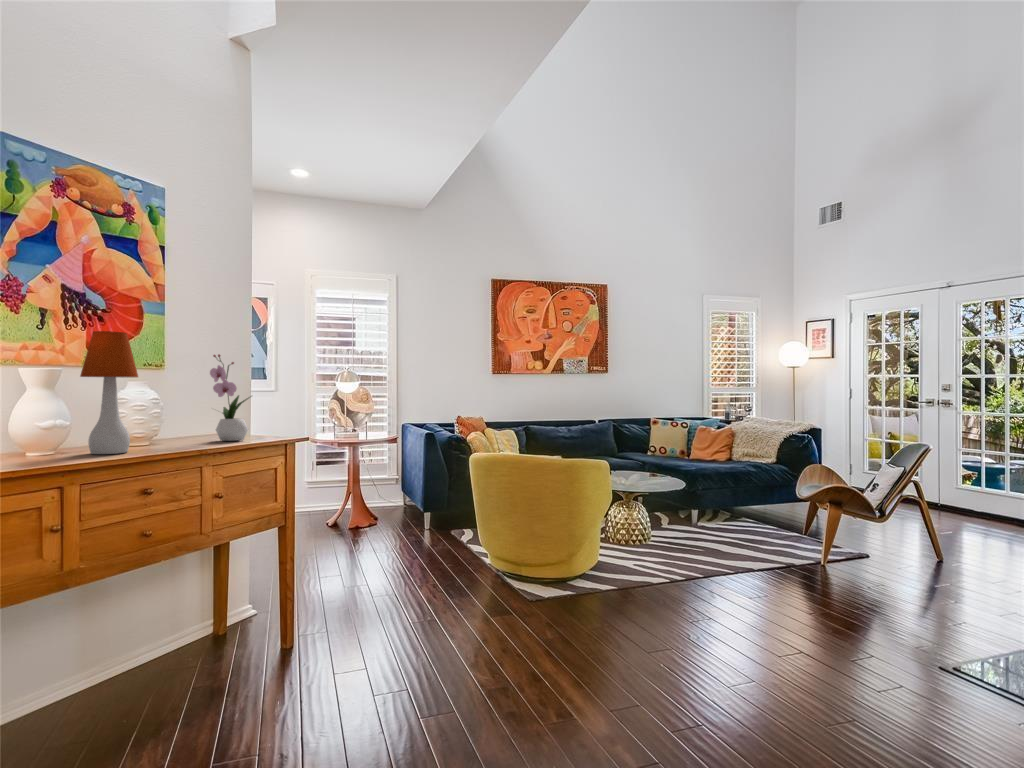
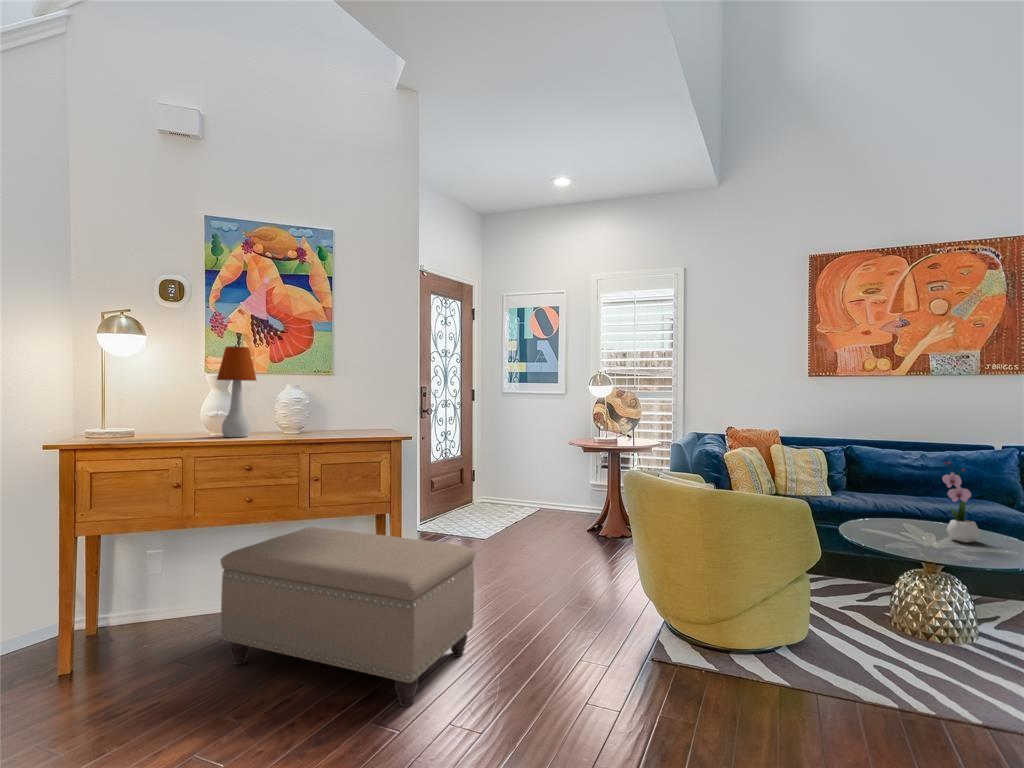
flower arrangement: present [210,354,250,441] -> present [942,462,980,543]
ottoman: none [166,537,440,734] -> present [221,527,475,707]

